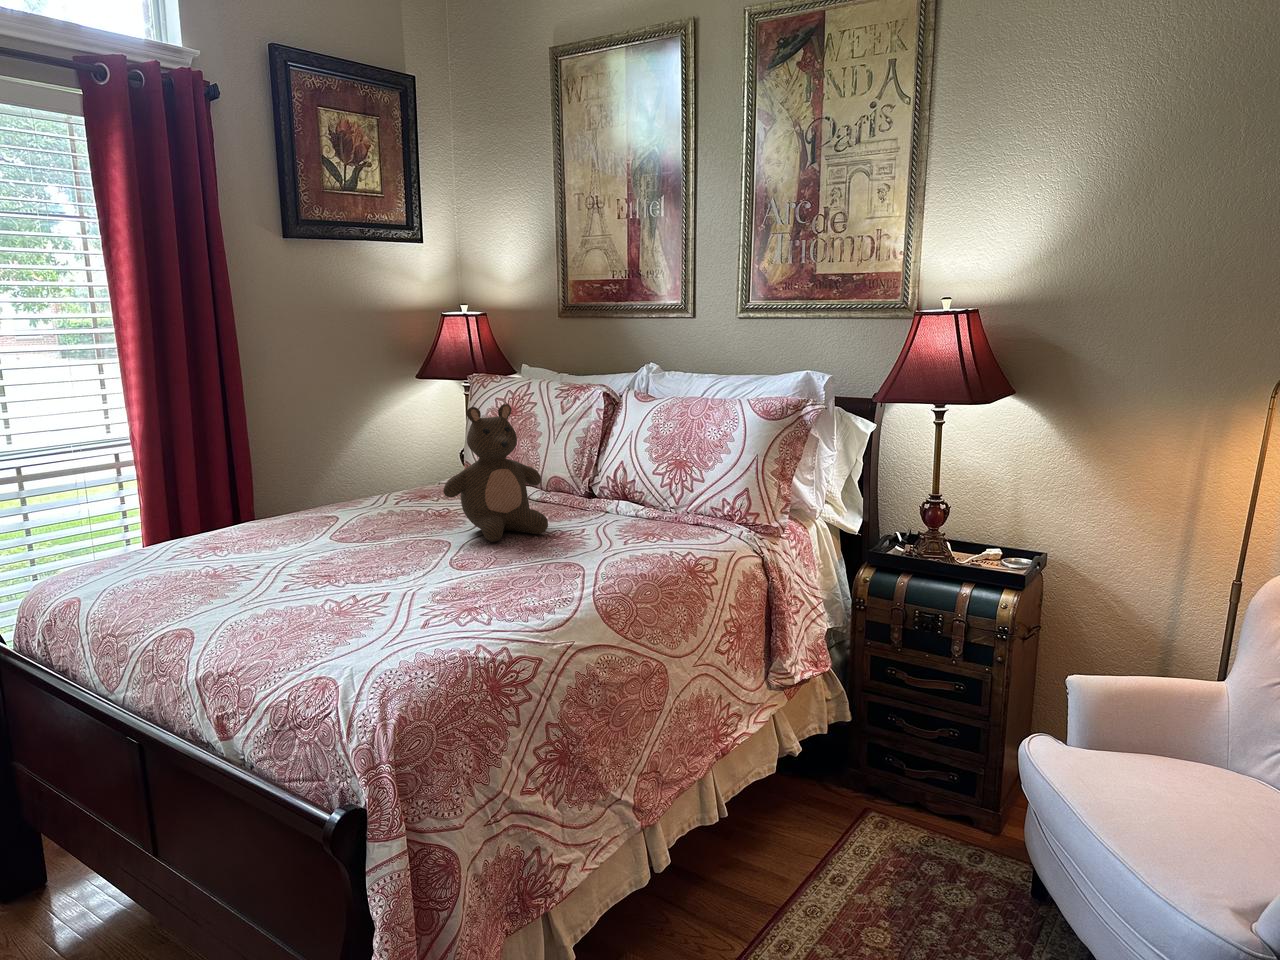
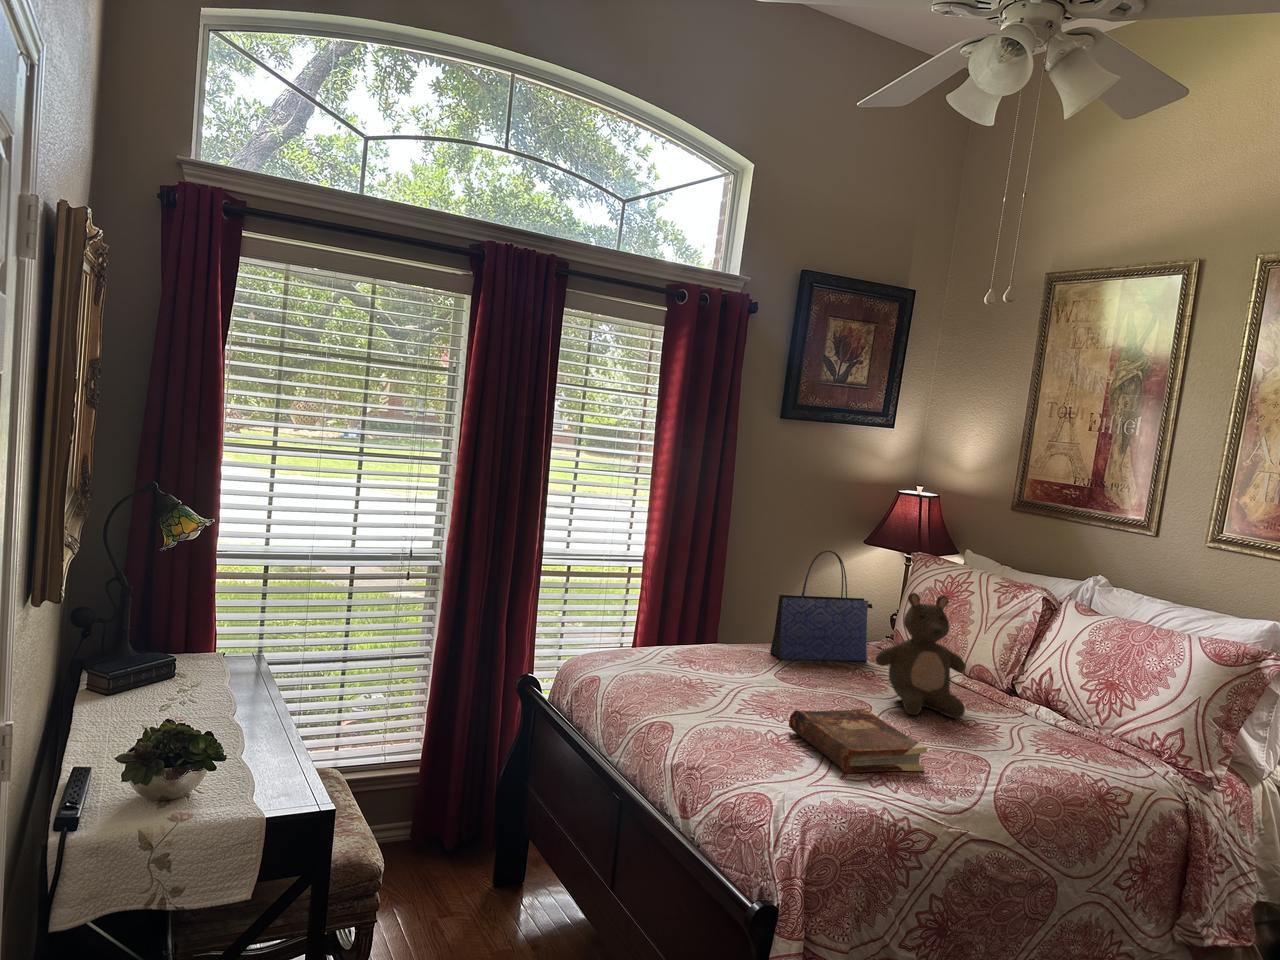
tote bag: none [319,383,437,522] -> present [770,550,872,661]
book: none [349,545,516,622] -> present [789,709,927,774]

